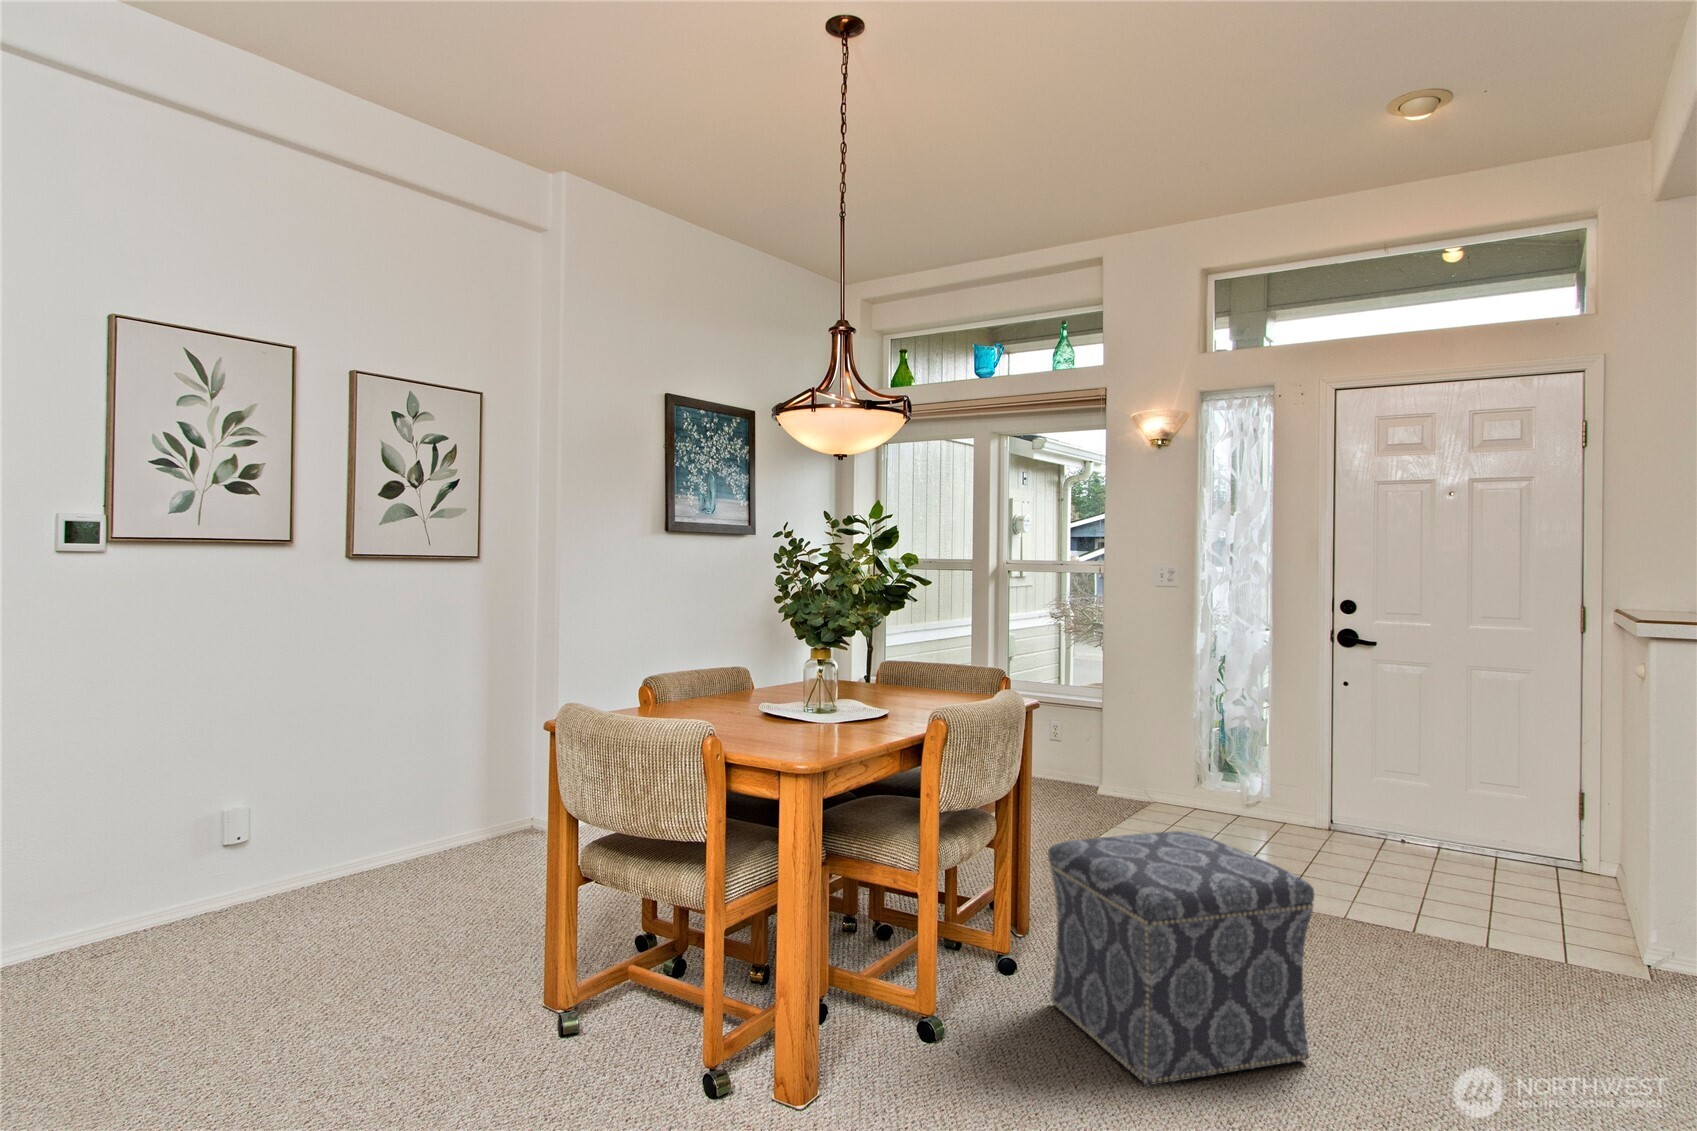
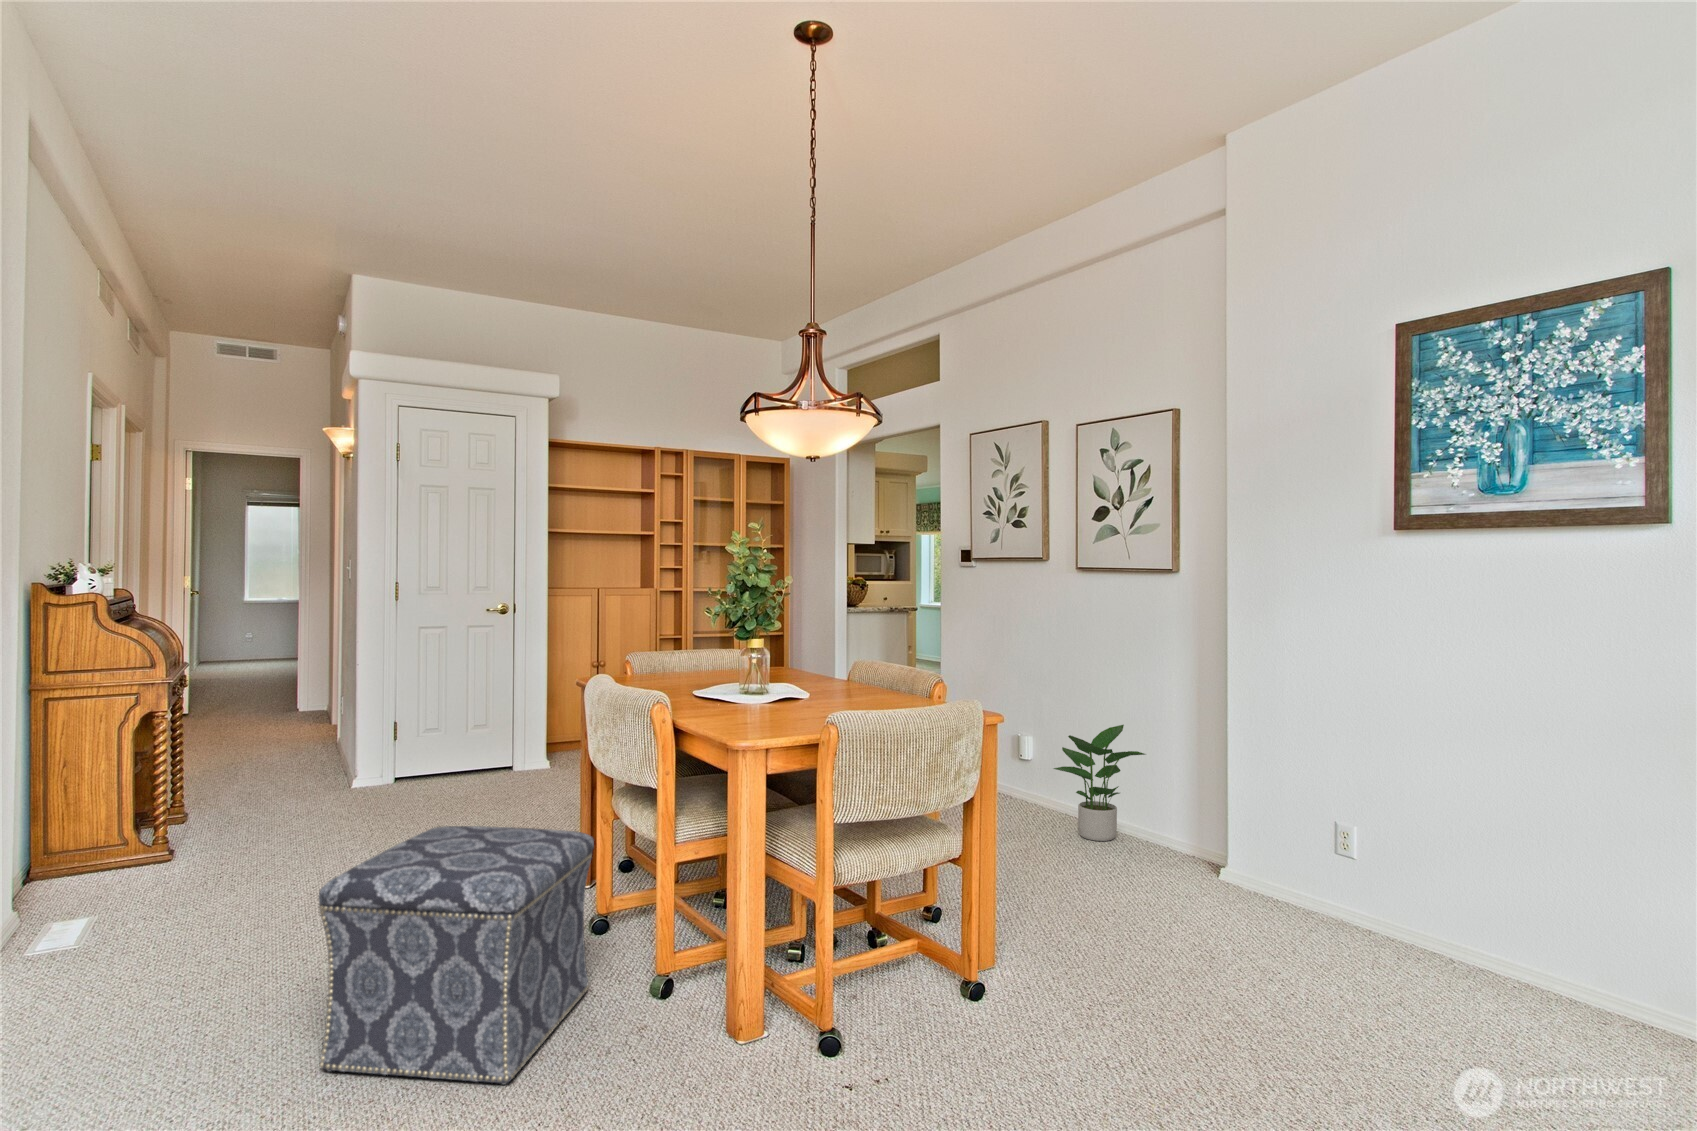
potted plant: none [405,738,504,876] -> present [1054,725,1145,841]

